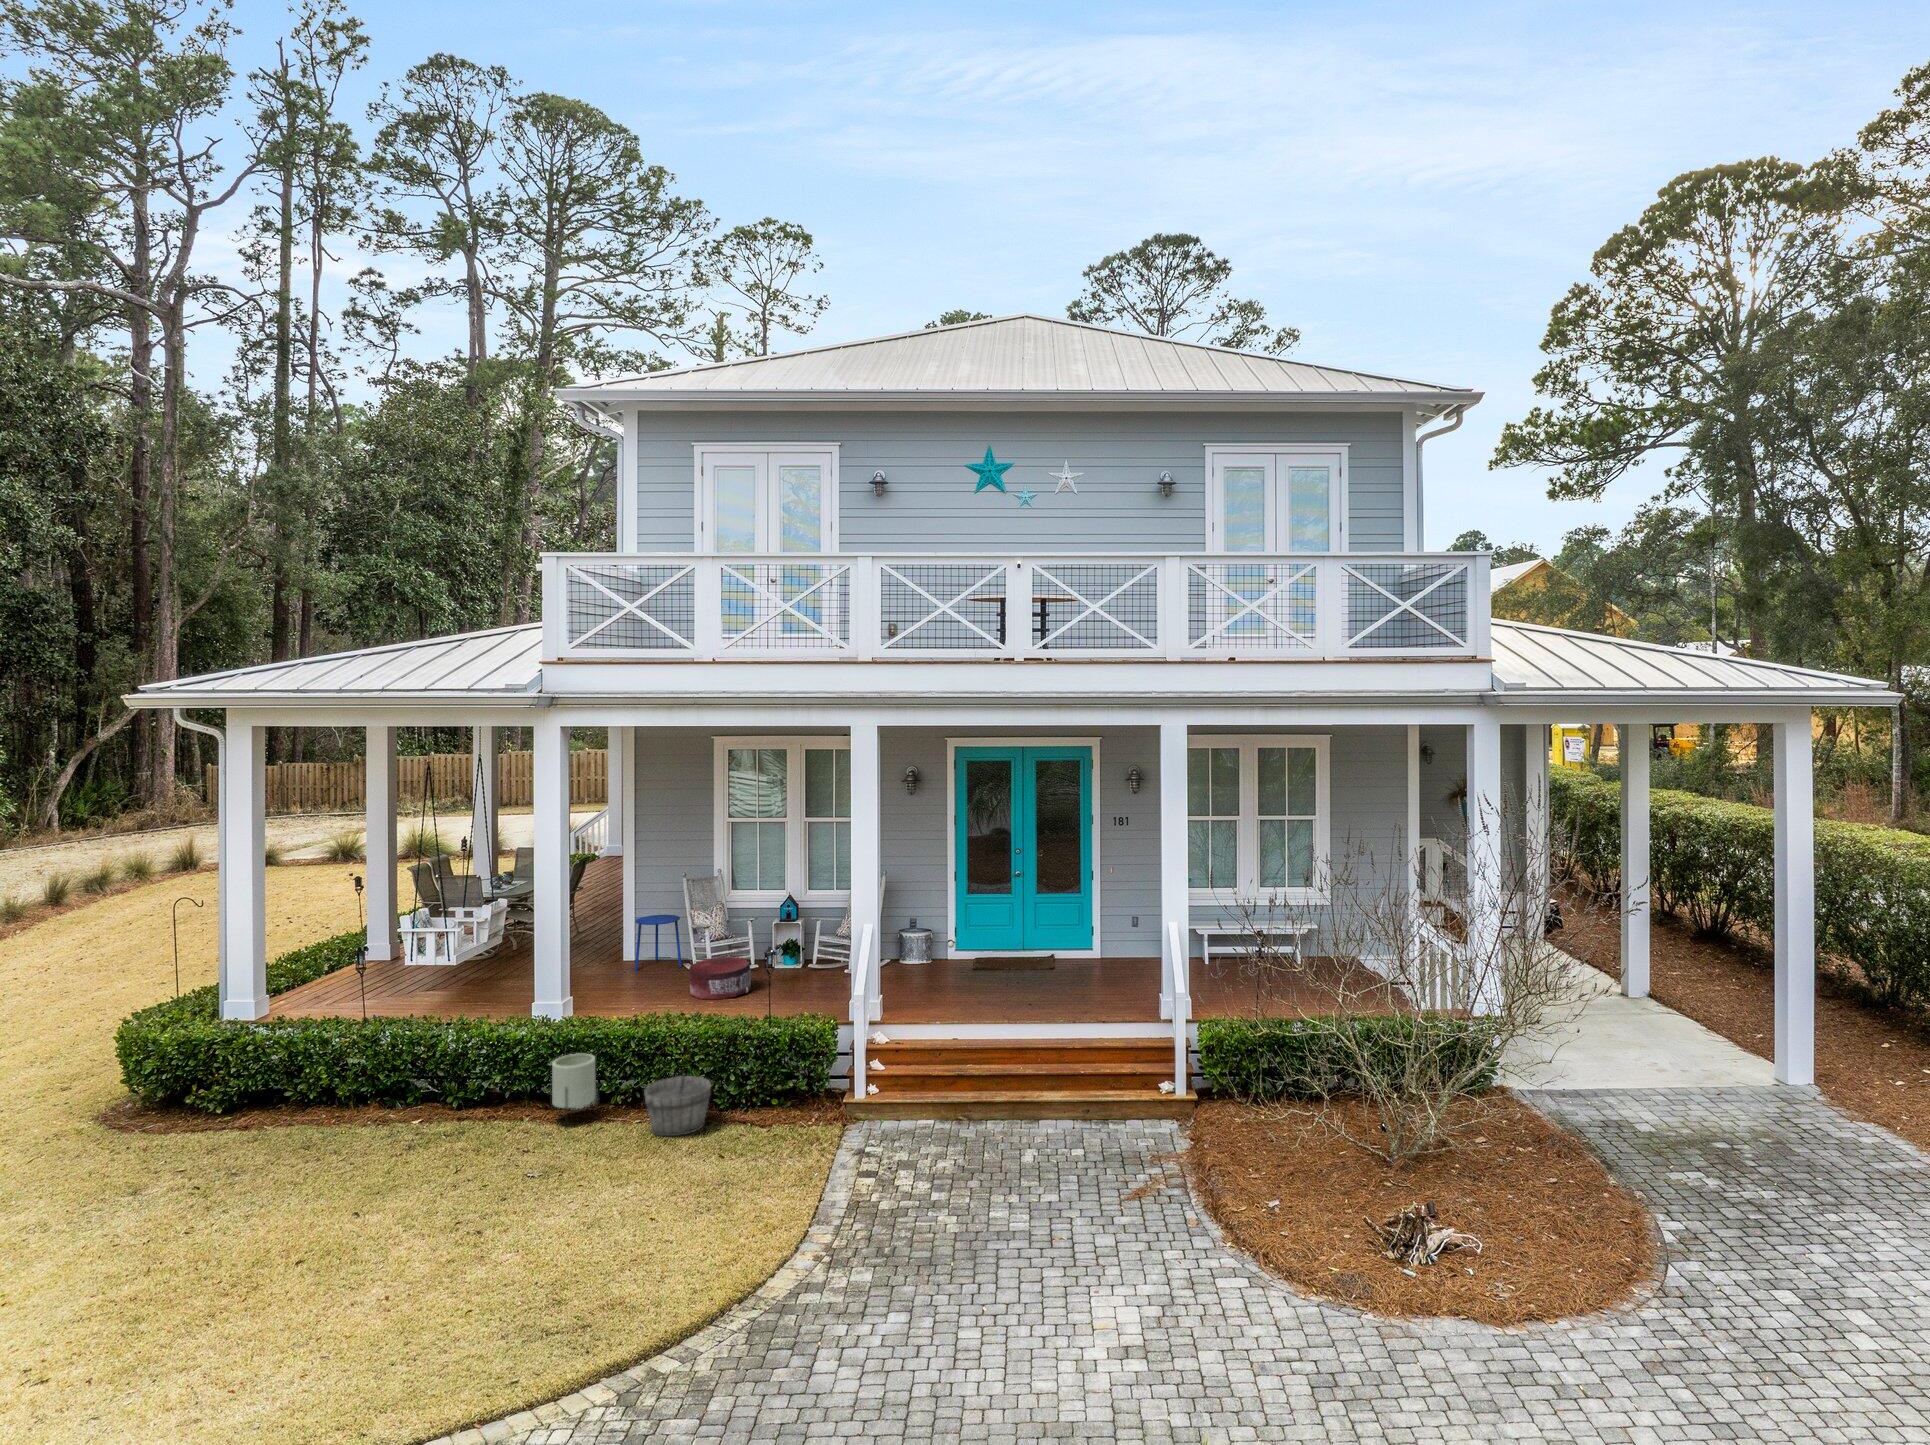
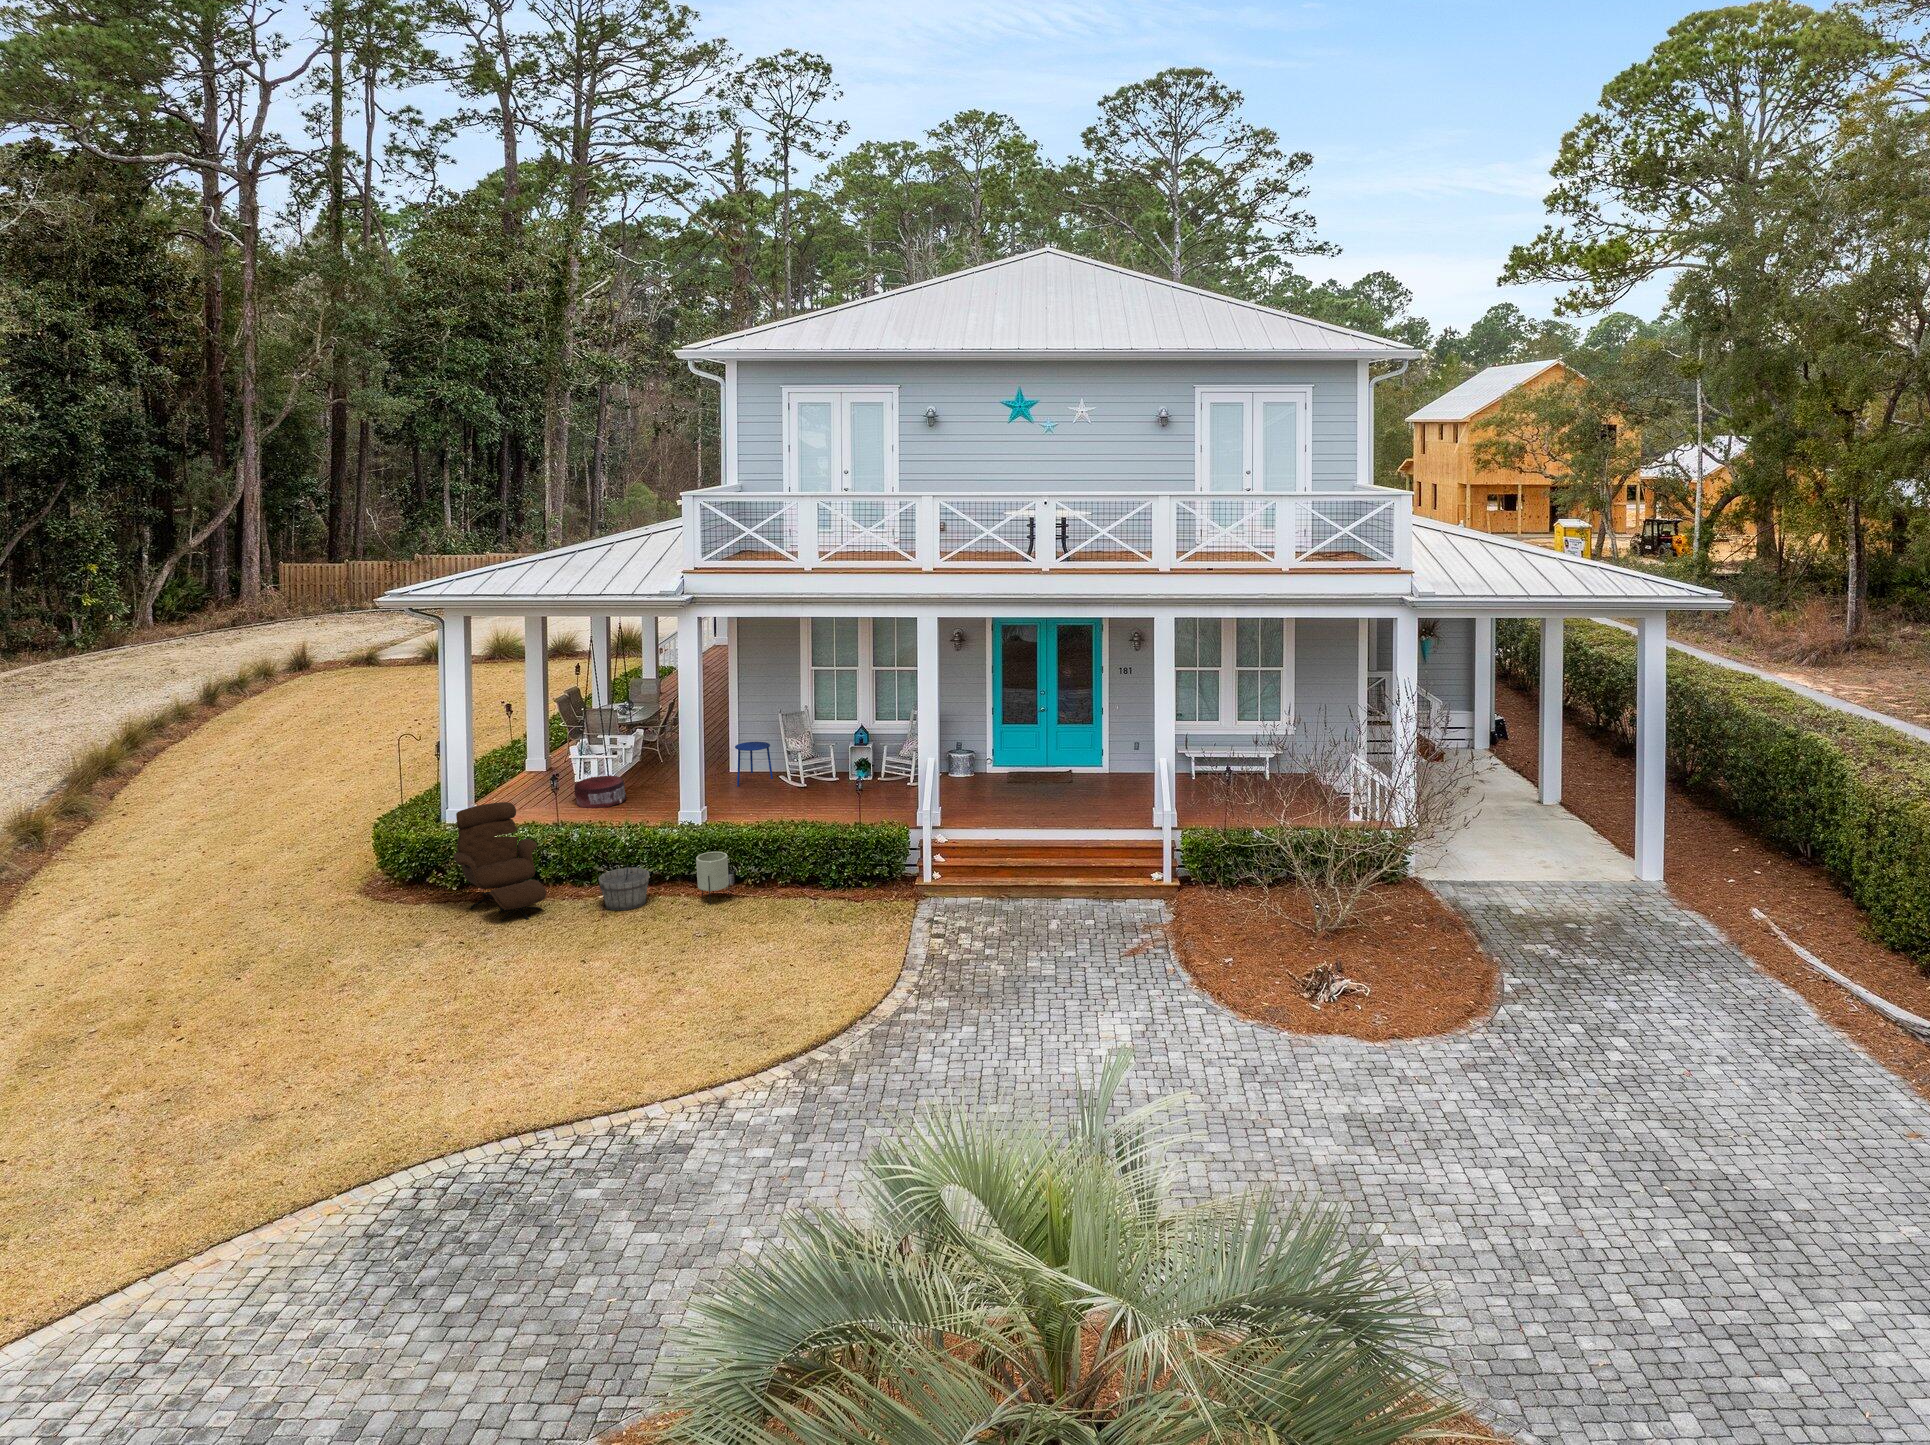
pouf: present [689,956,752,1000] -> present [574,775,627,808]
lounge chair: none [223,989,345,1156] -> present [453,802,546,922]
wooden bucket: present [644,1075,711,1136] -> present [599,864,649,910]

